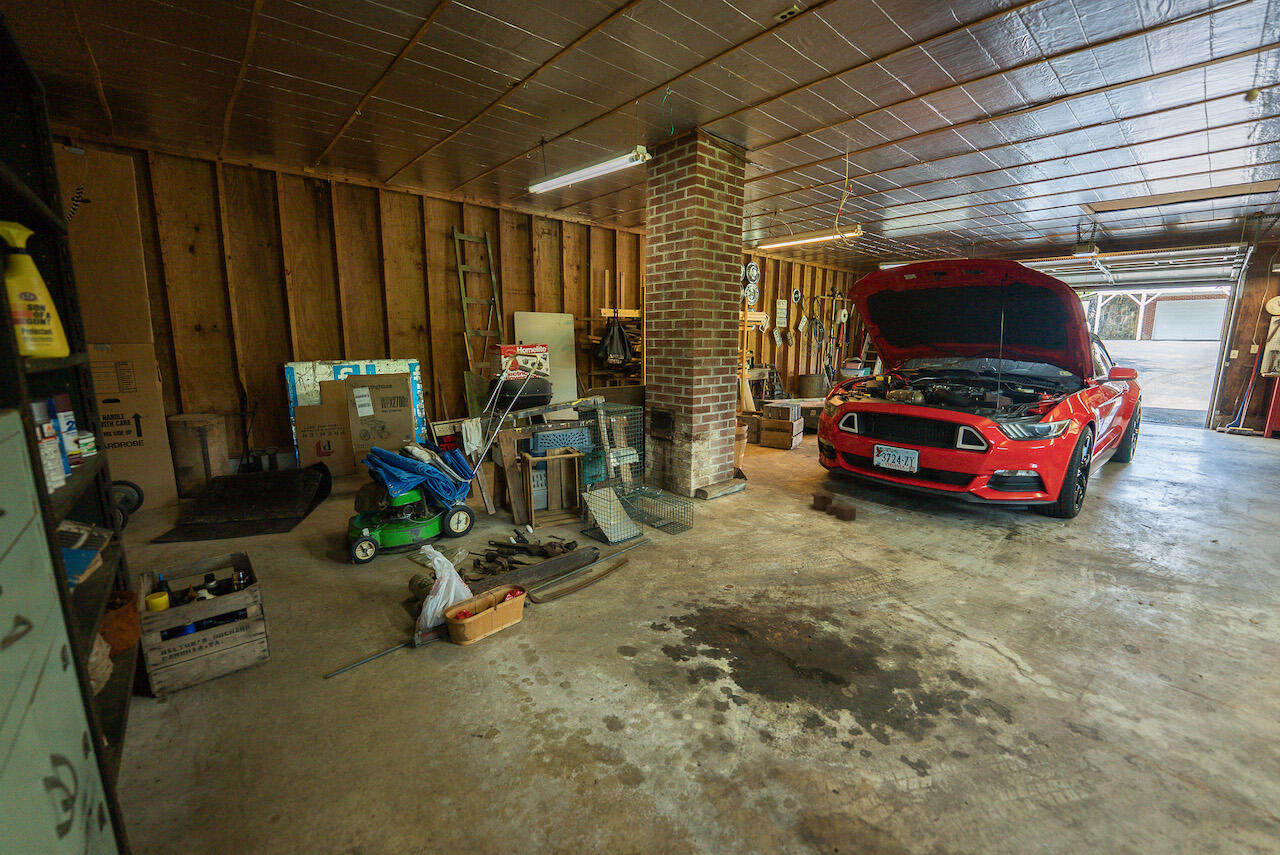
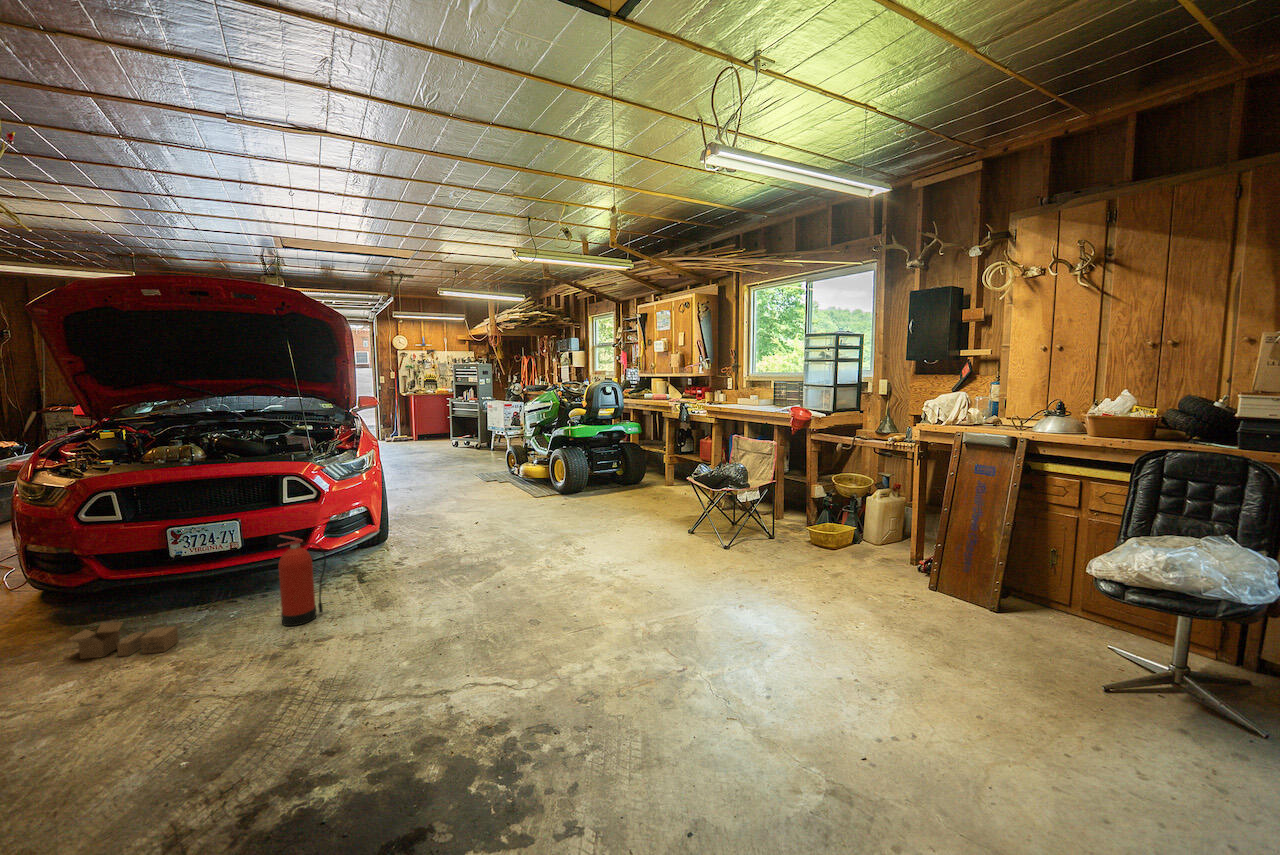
fire extinguisher: none [915,463,957,543] -> present [278,535,326,626]

